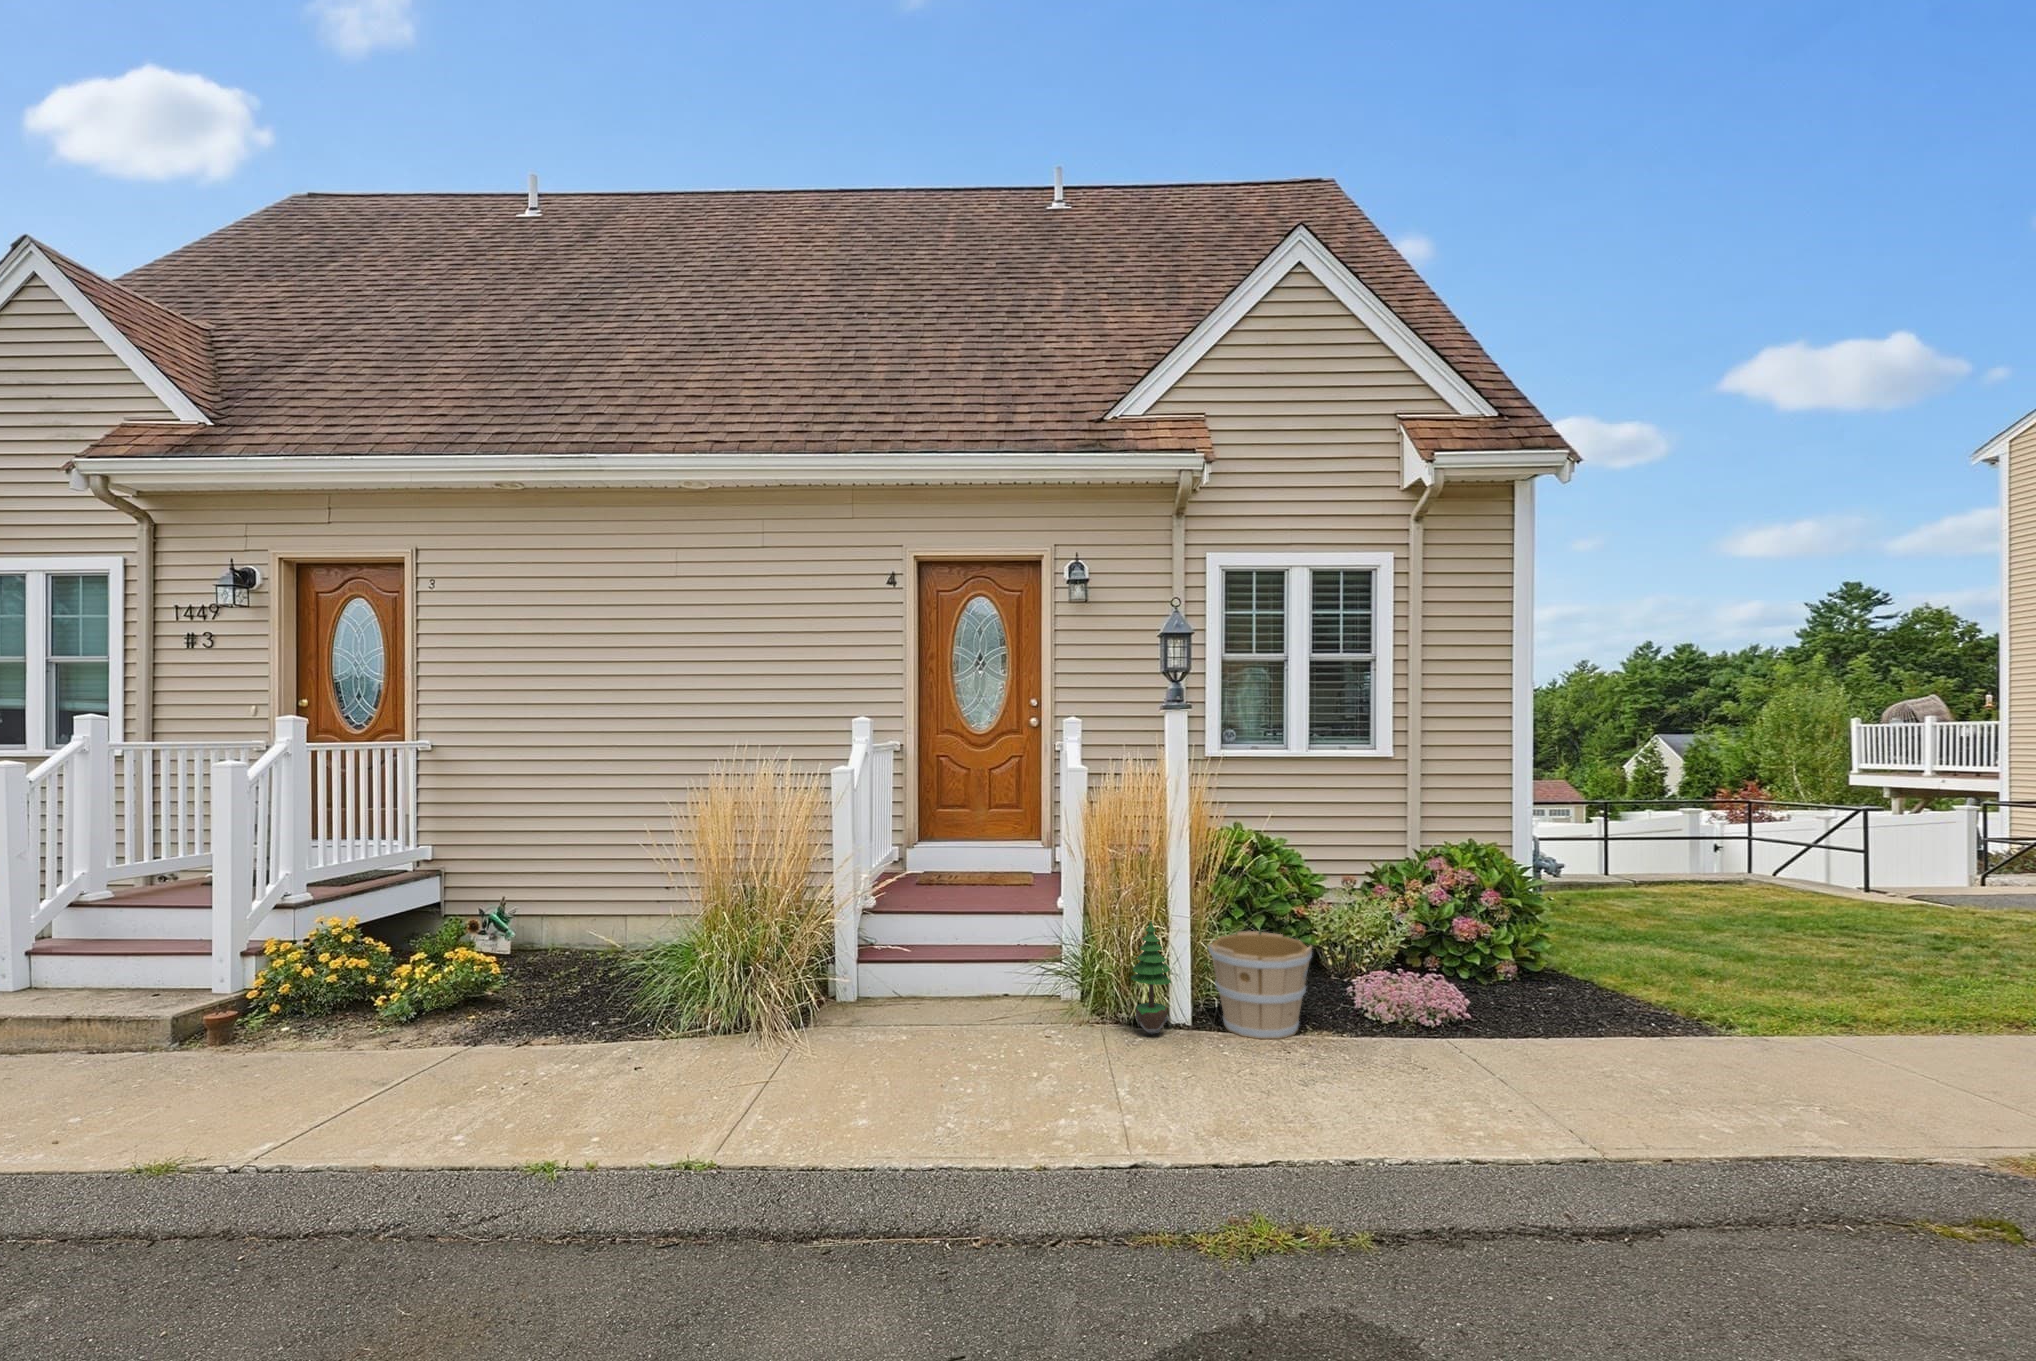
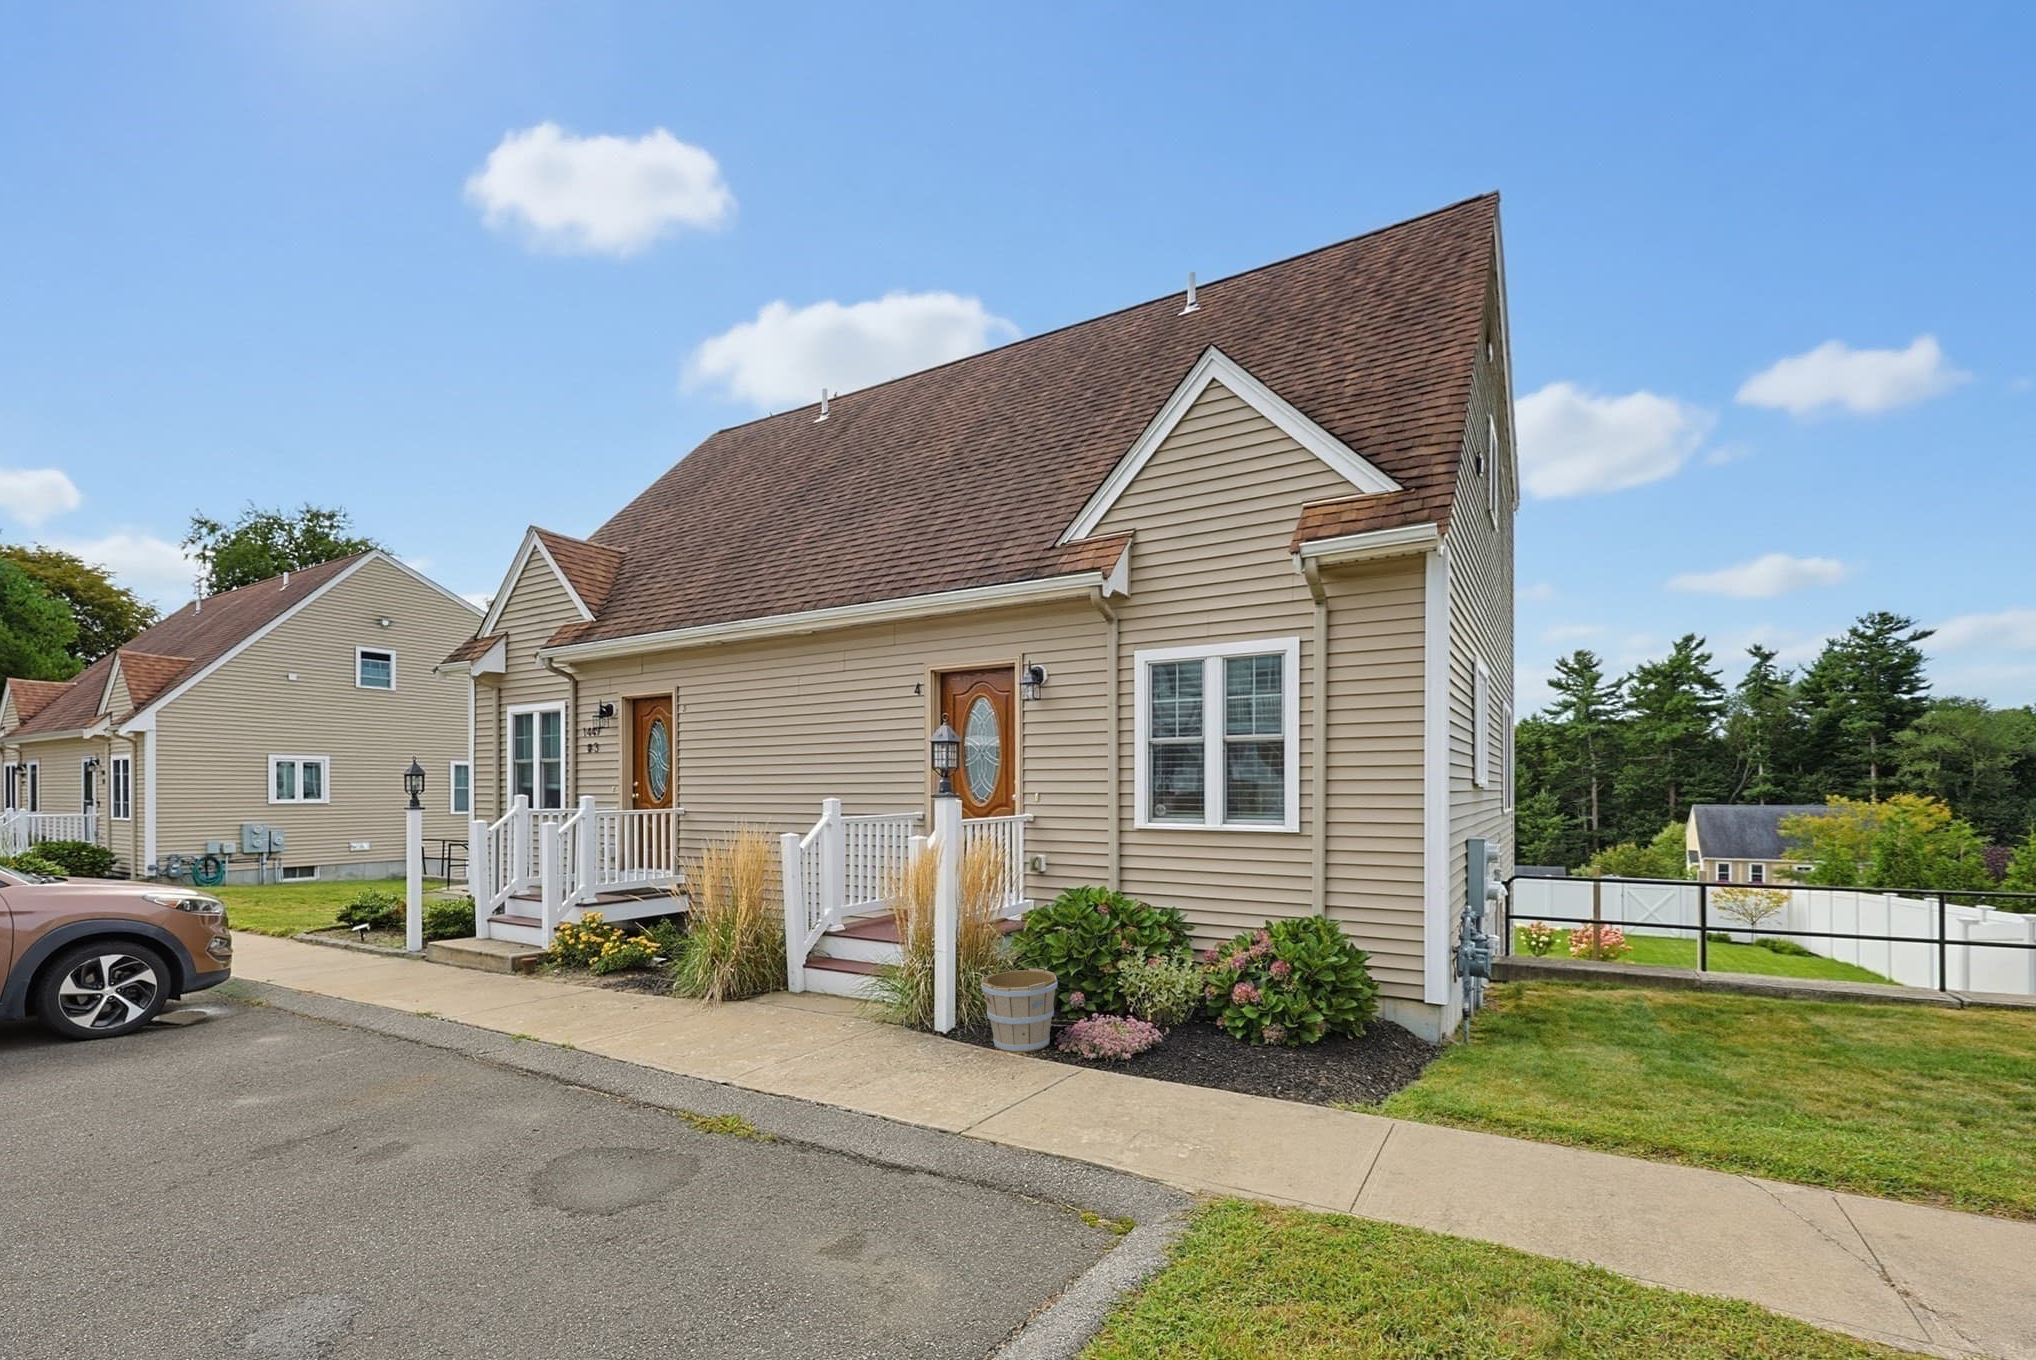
potted tree: present [1131,921,1171,1035] -> none [925,952,955,1037]

